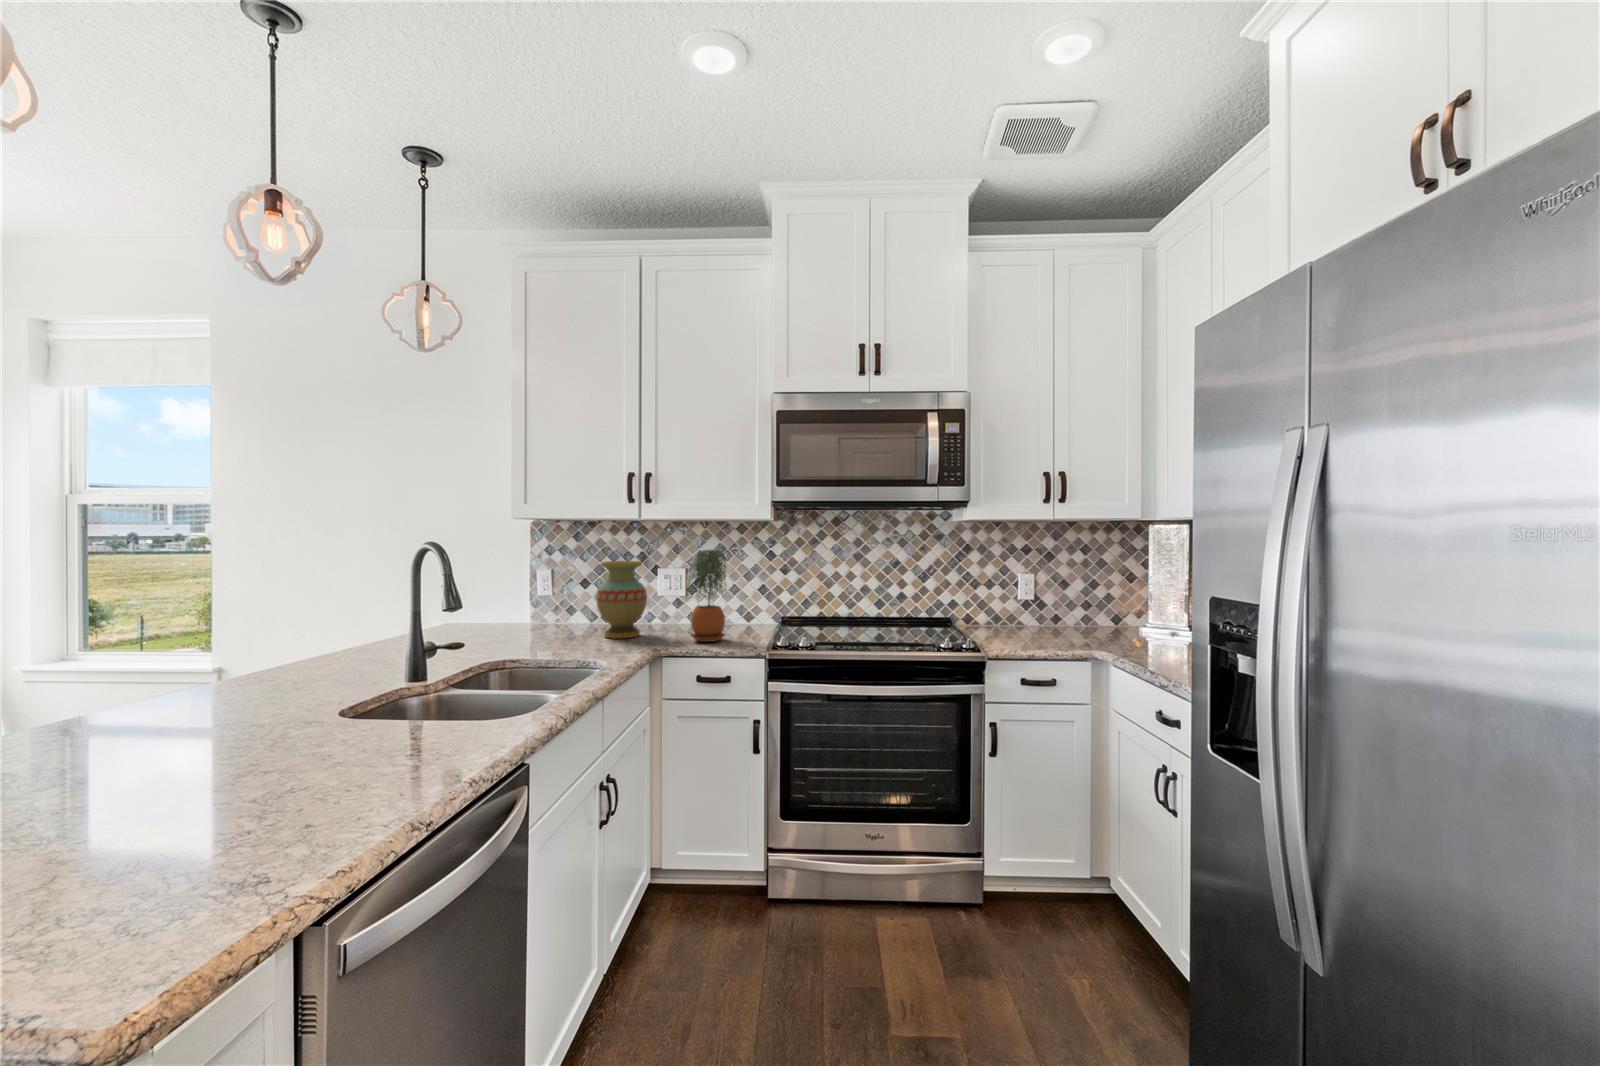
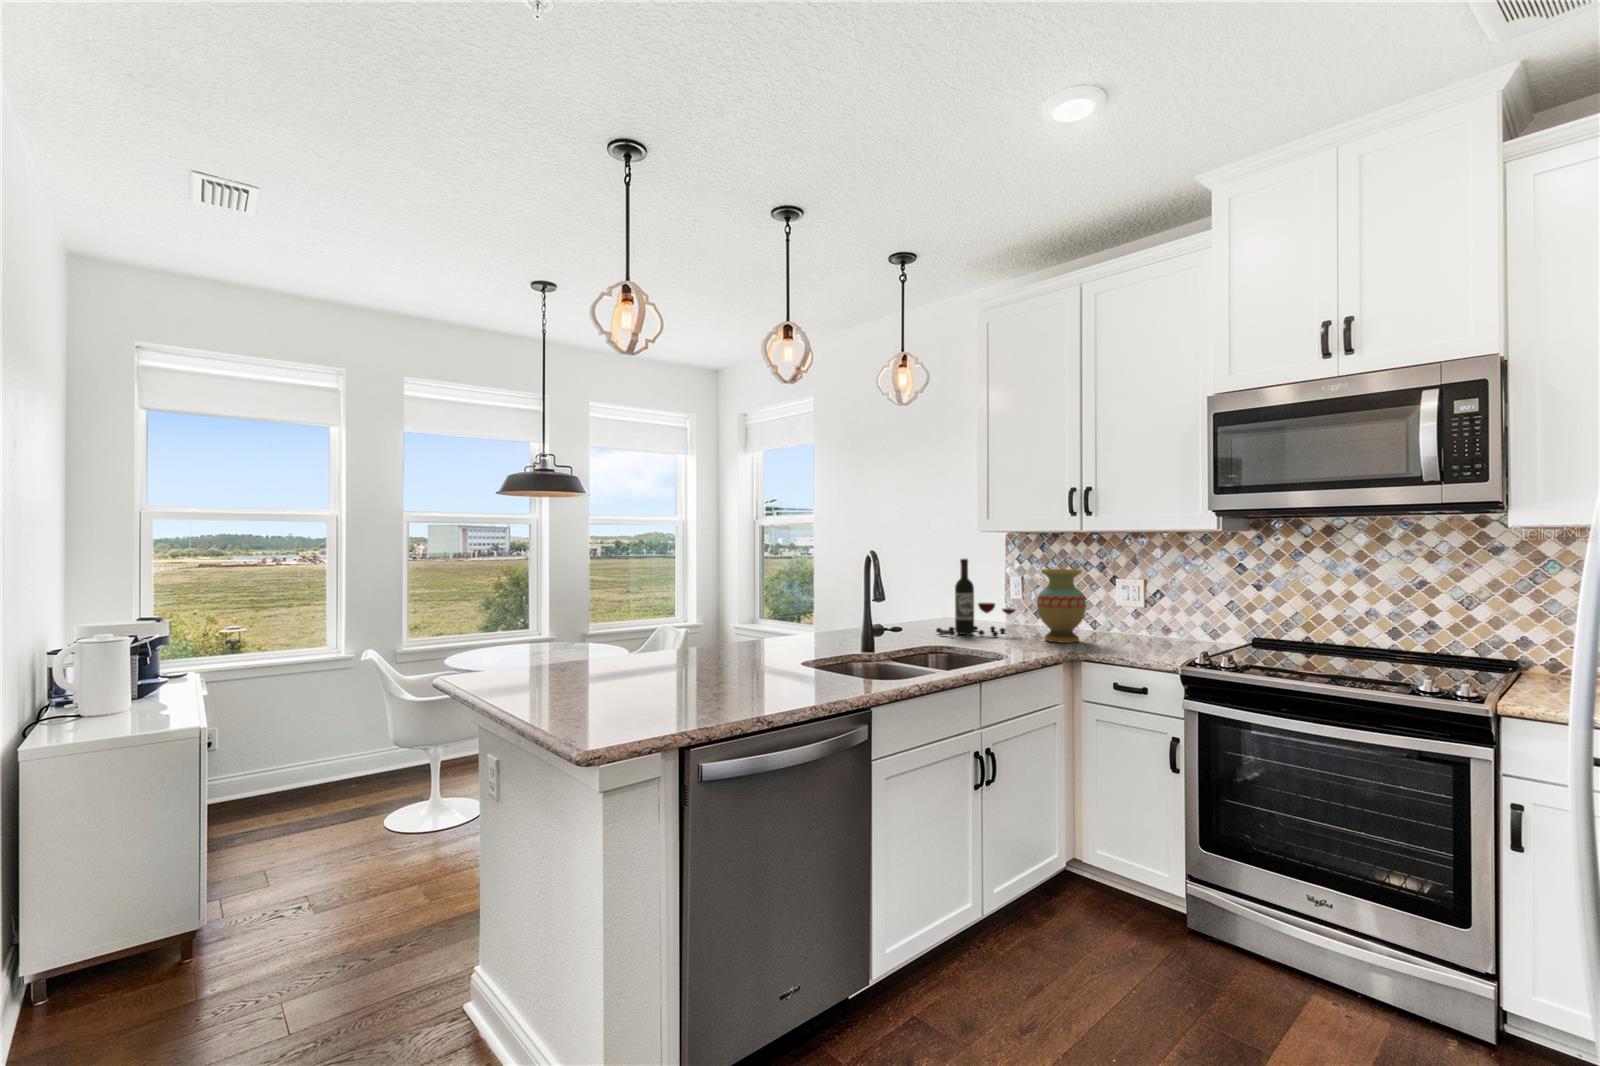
potted plant: present [686,550,726,642] -> none [1111,560,1159,654]
wine bottle: none [470,552,568,644] -> present [936,559,1015,636]

